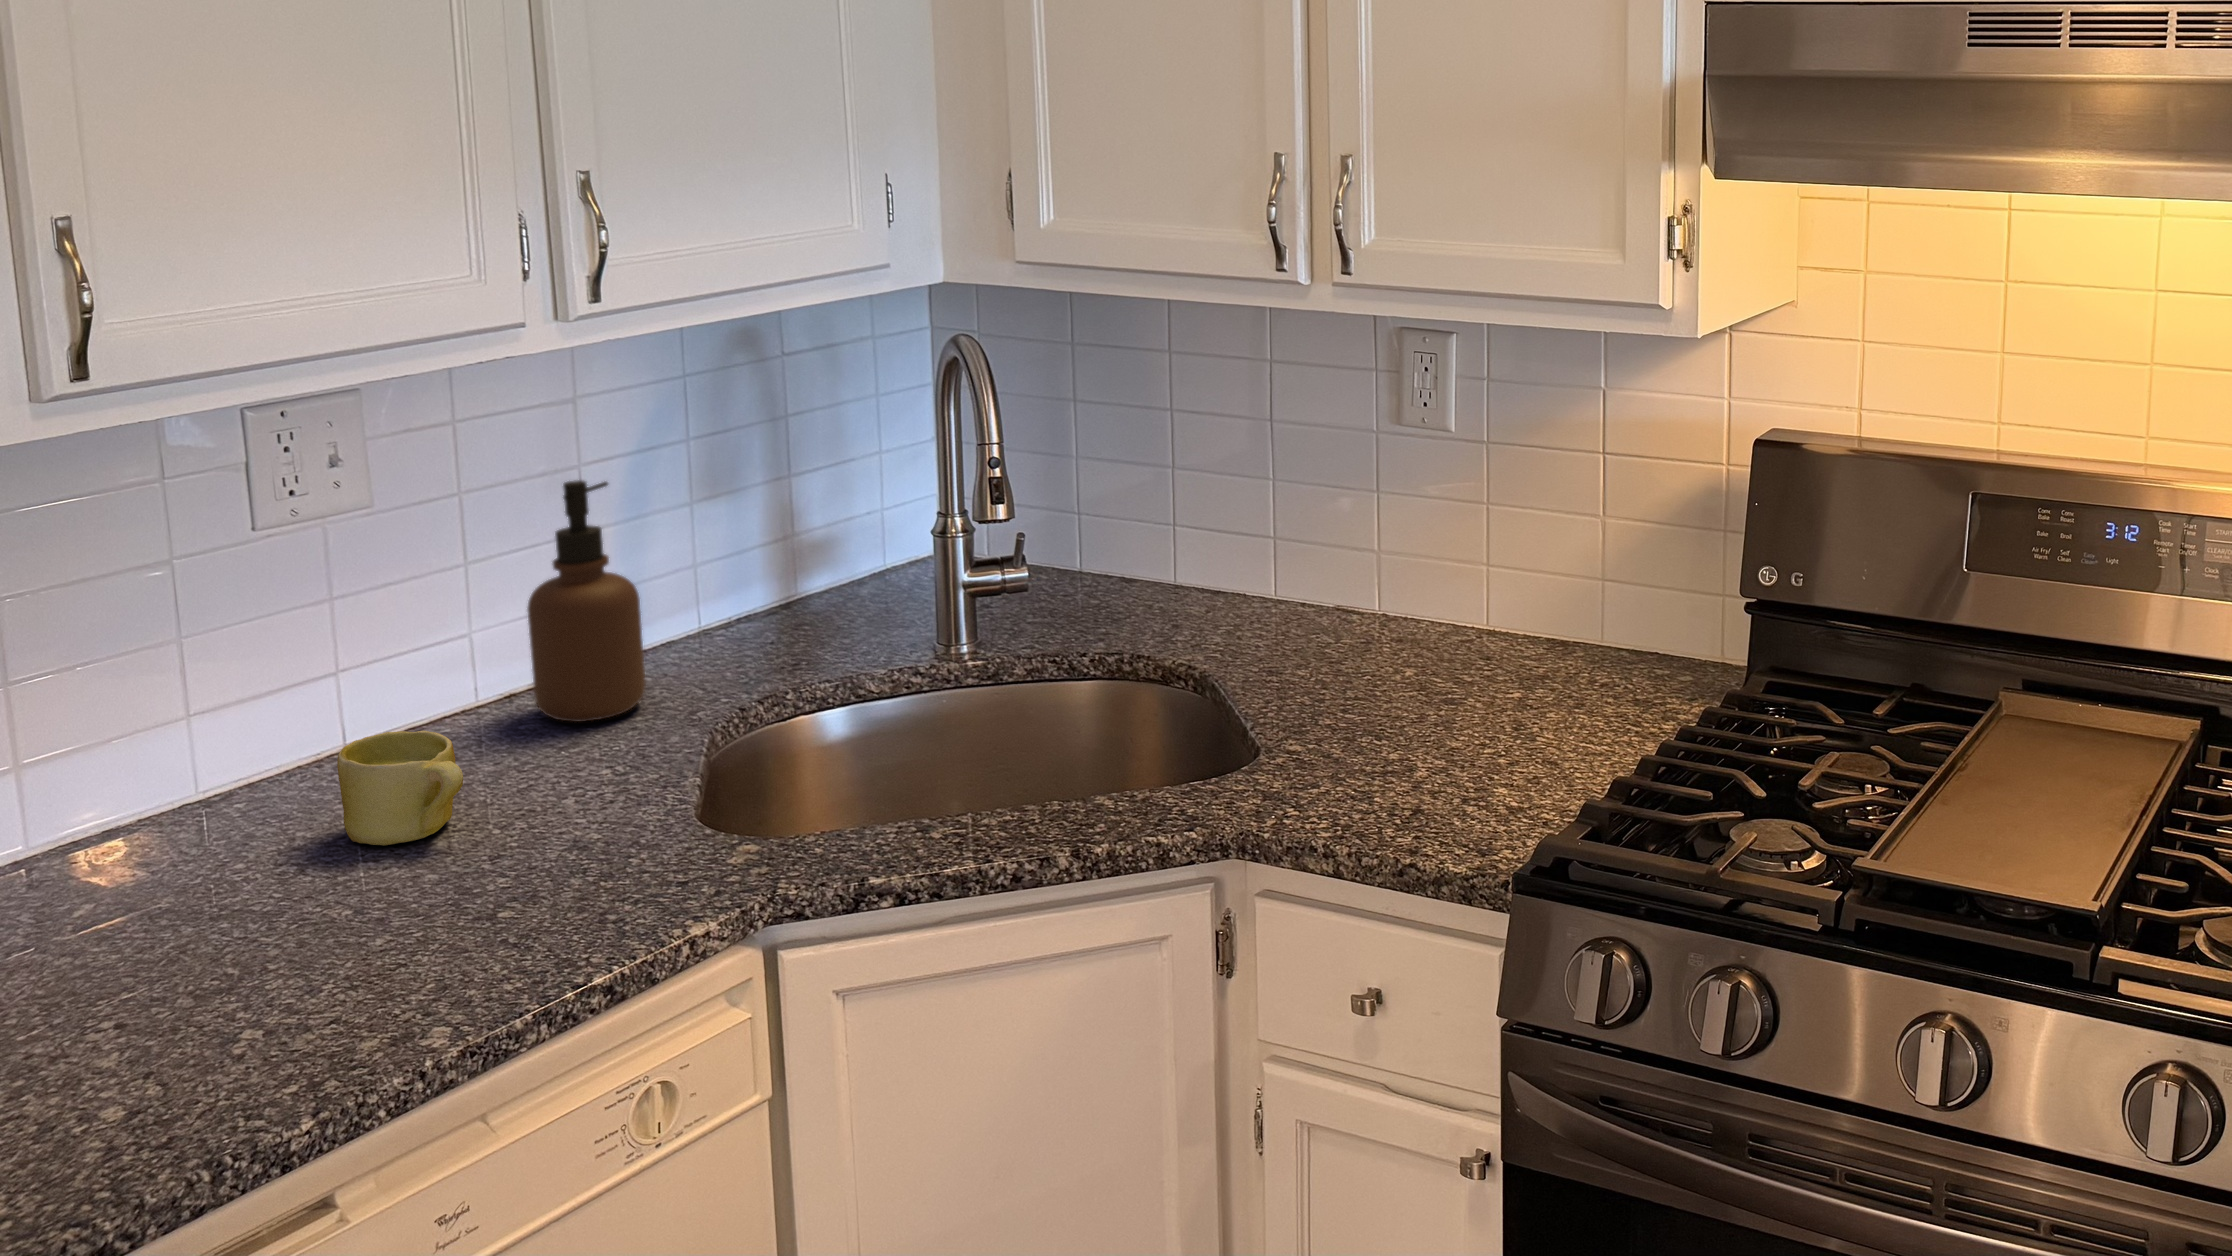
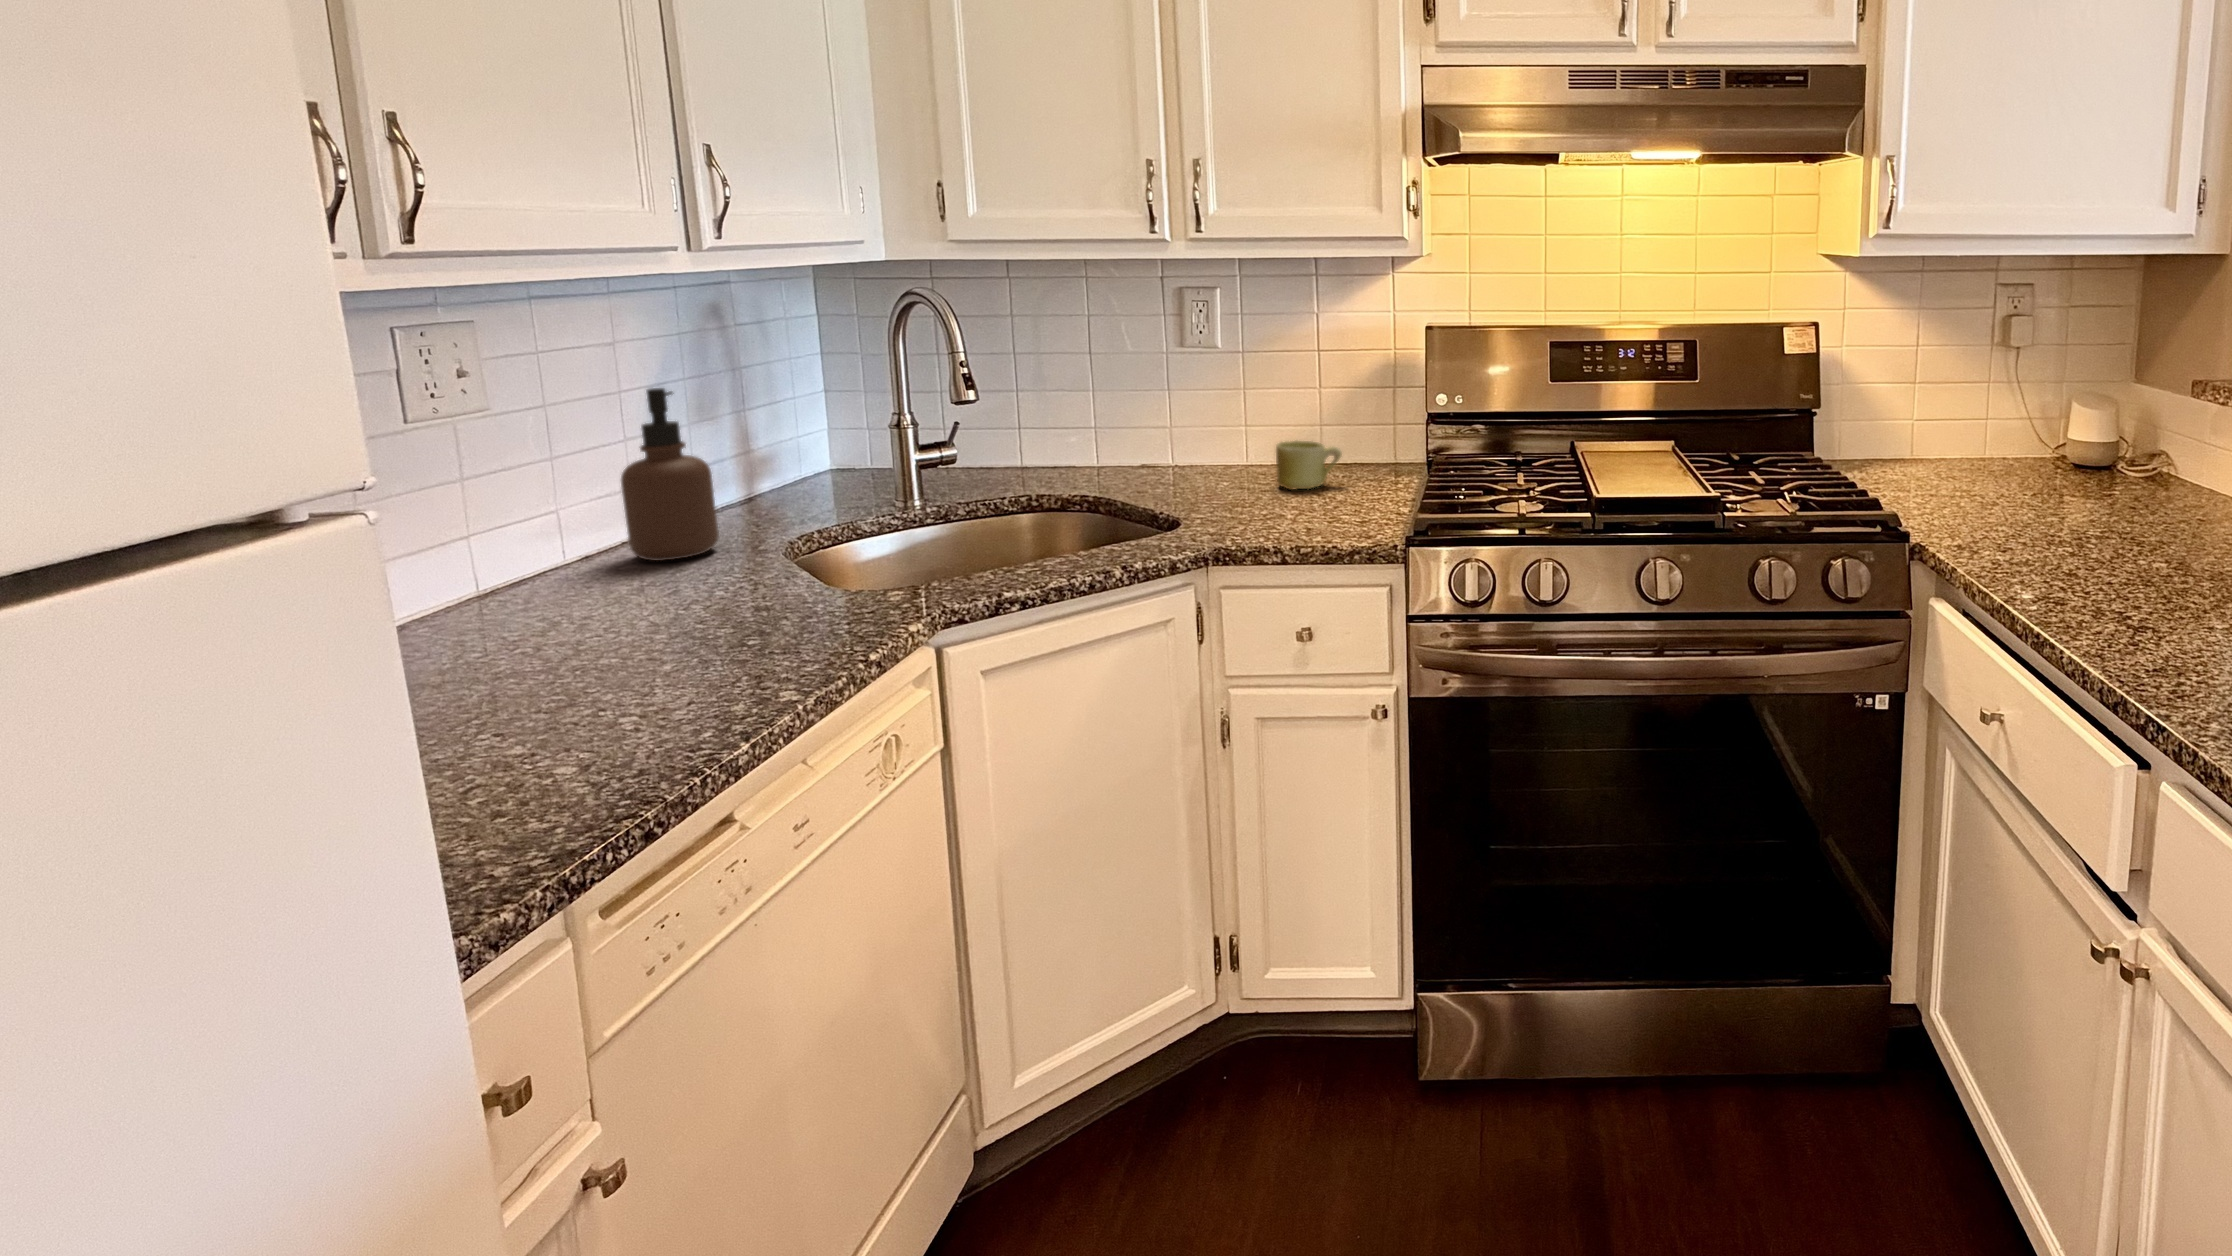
mug: present [337,731,463,846] -> present [1276,441,1342,490]

